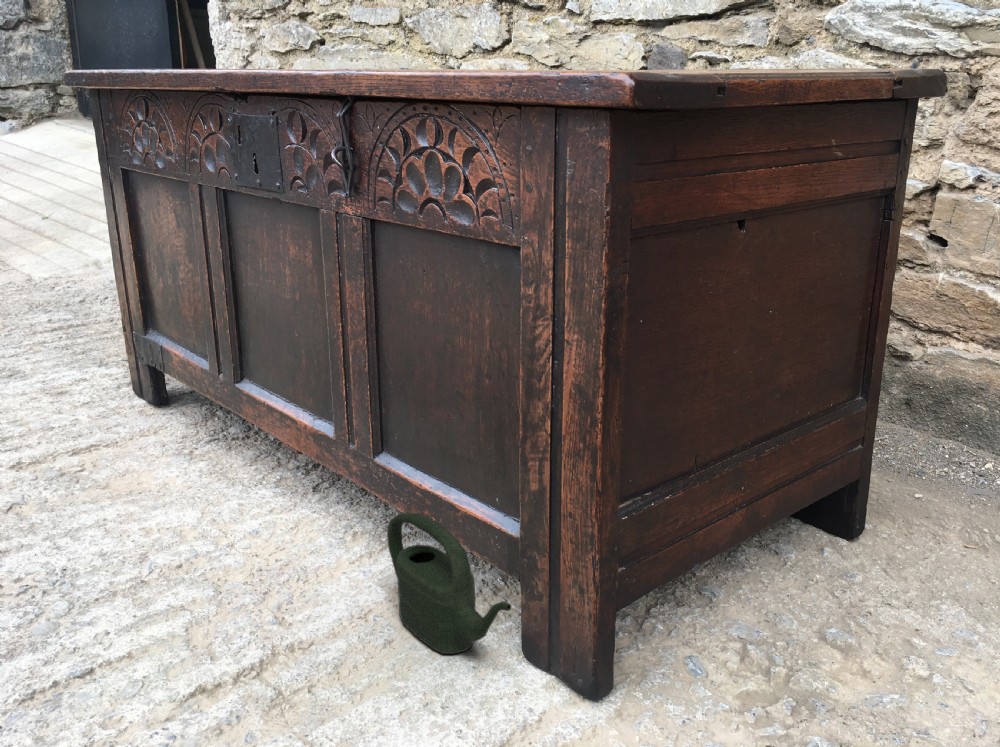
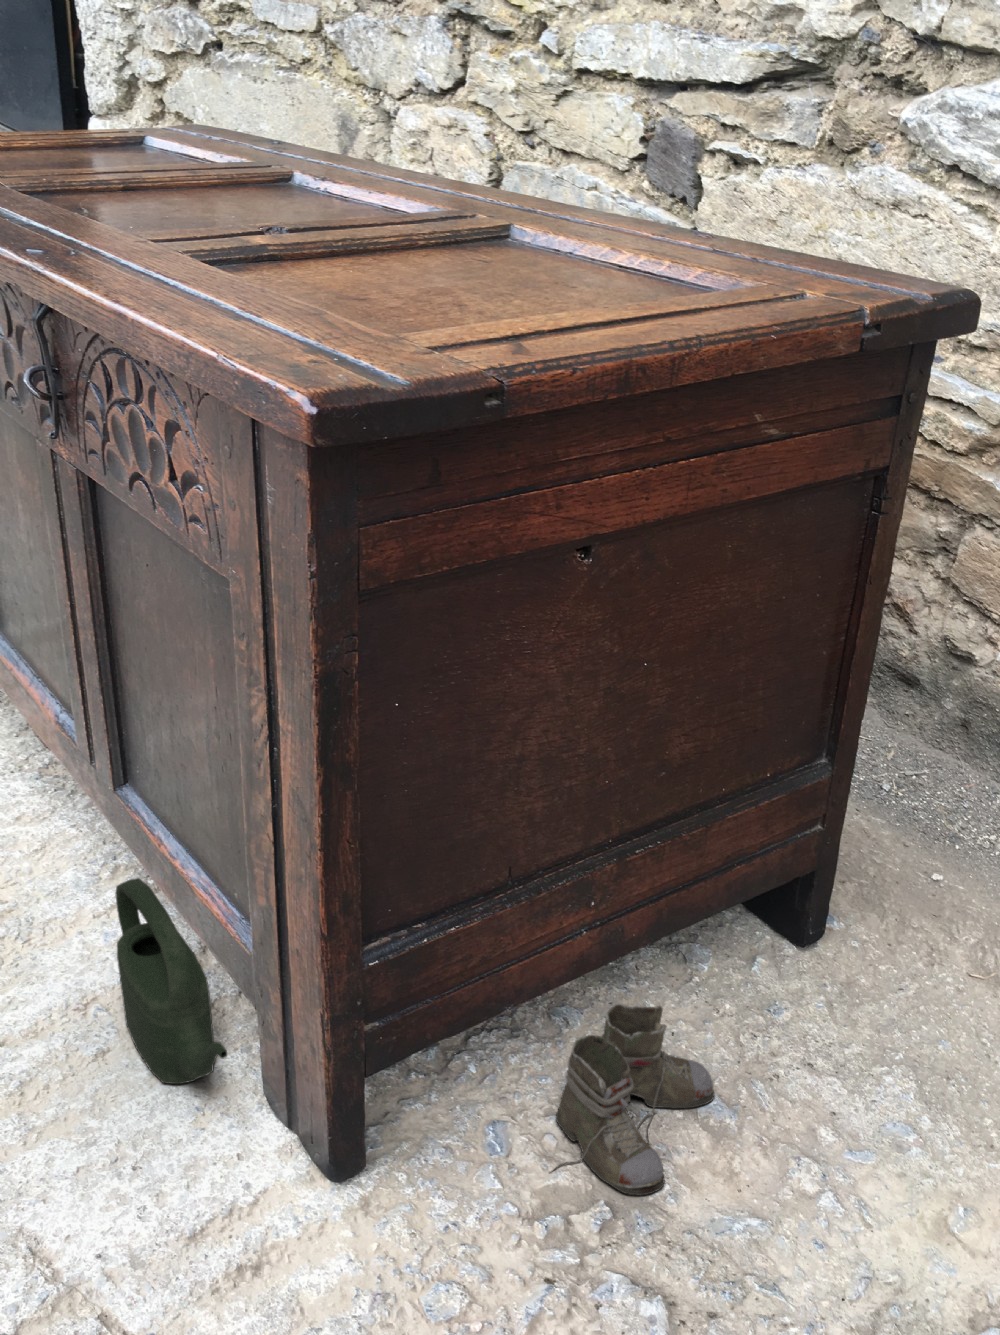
boots: none [731,564,834,689] -> present [553,1004,714,1195]

